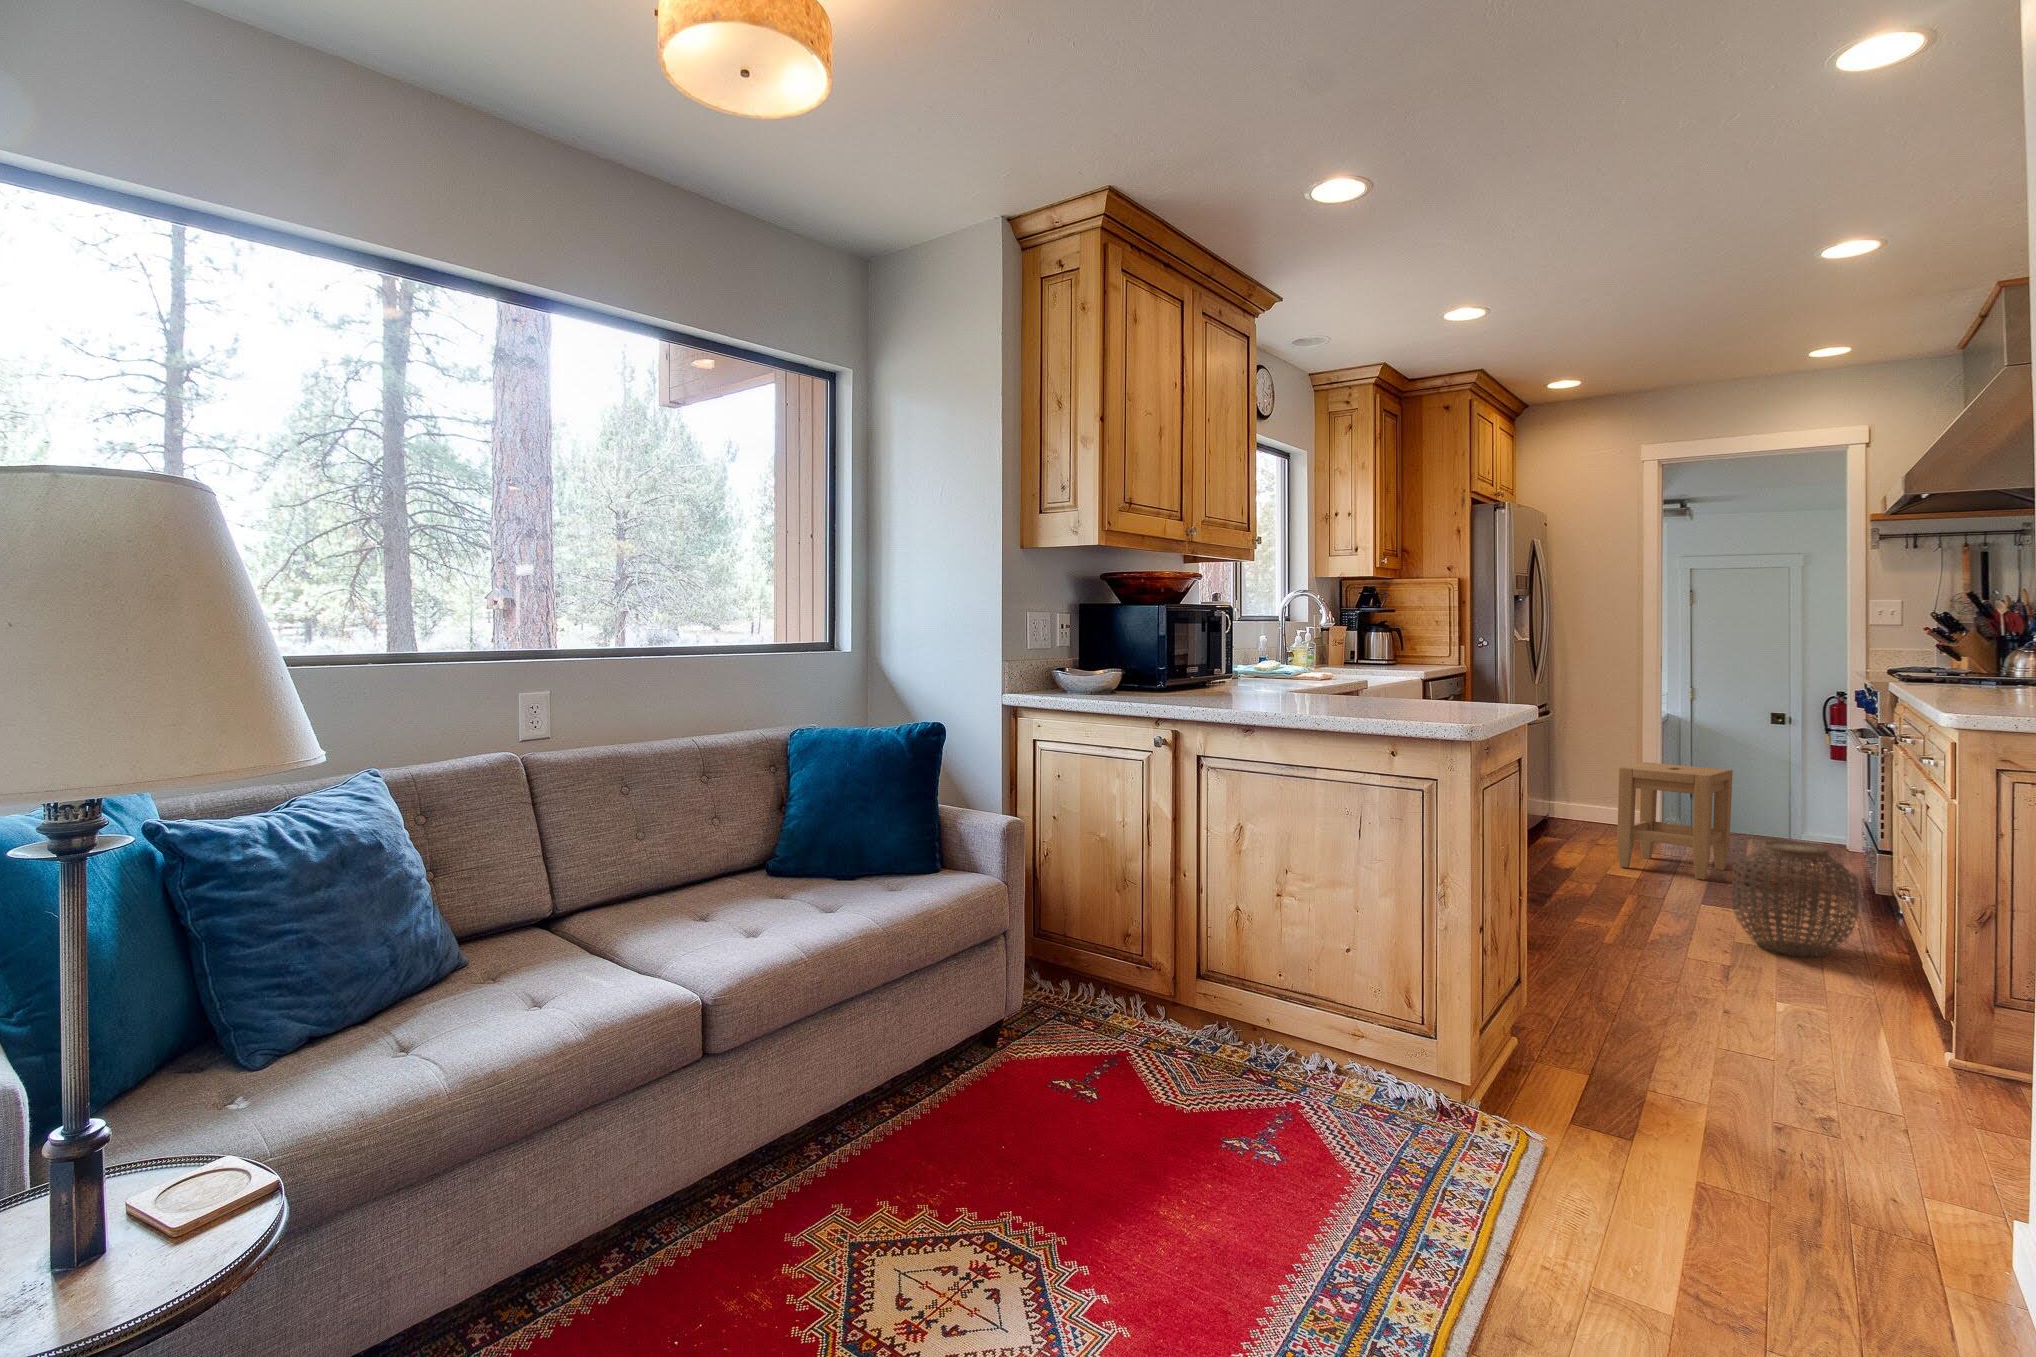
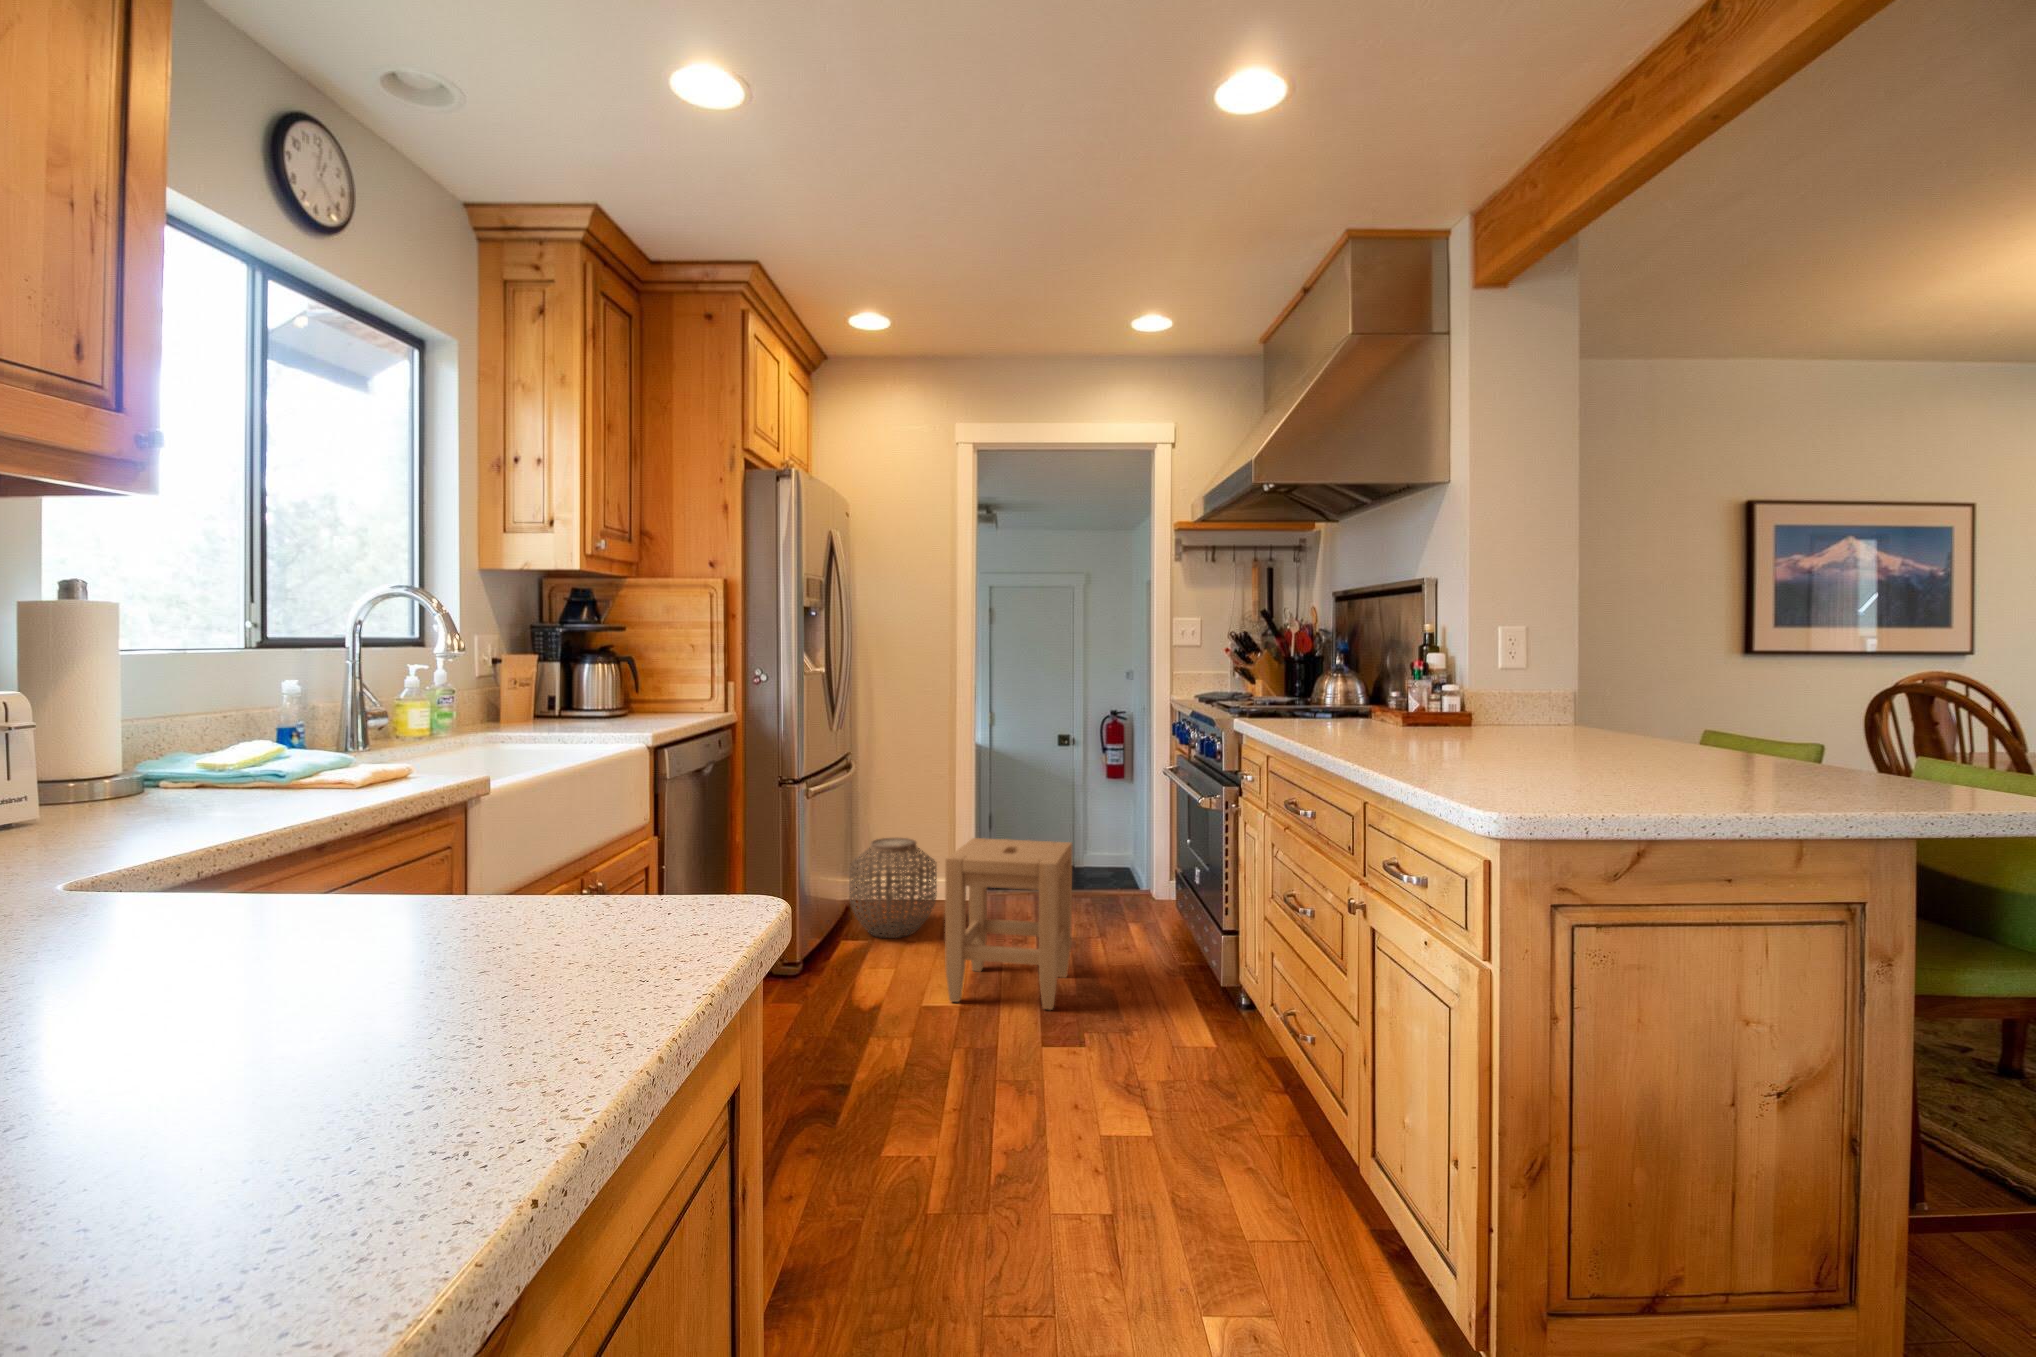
woven basket: present [1732,841,1859,957] -> present [849,838,937,937]

